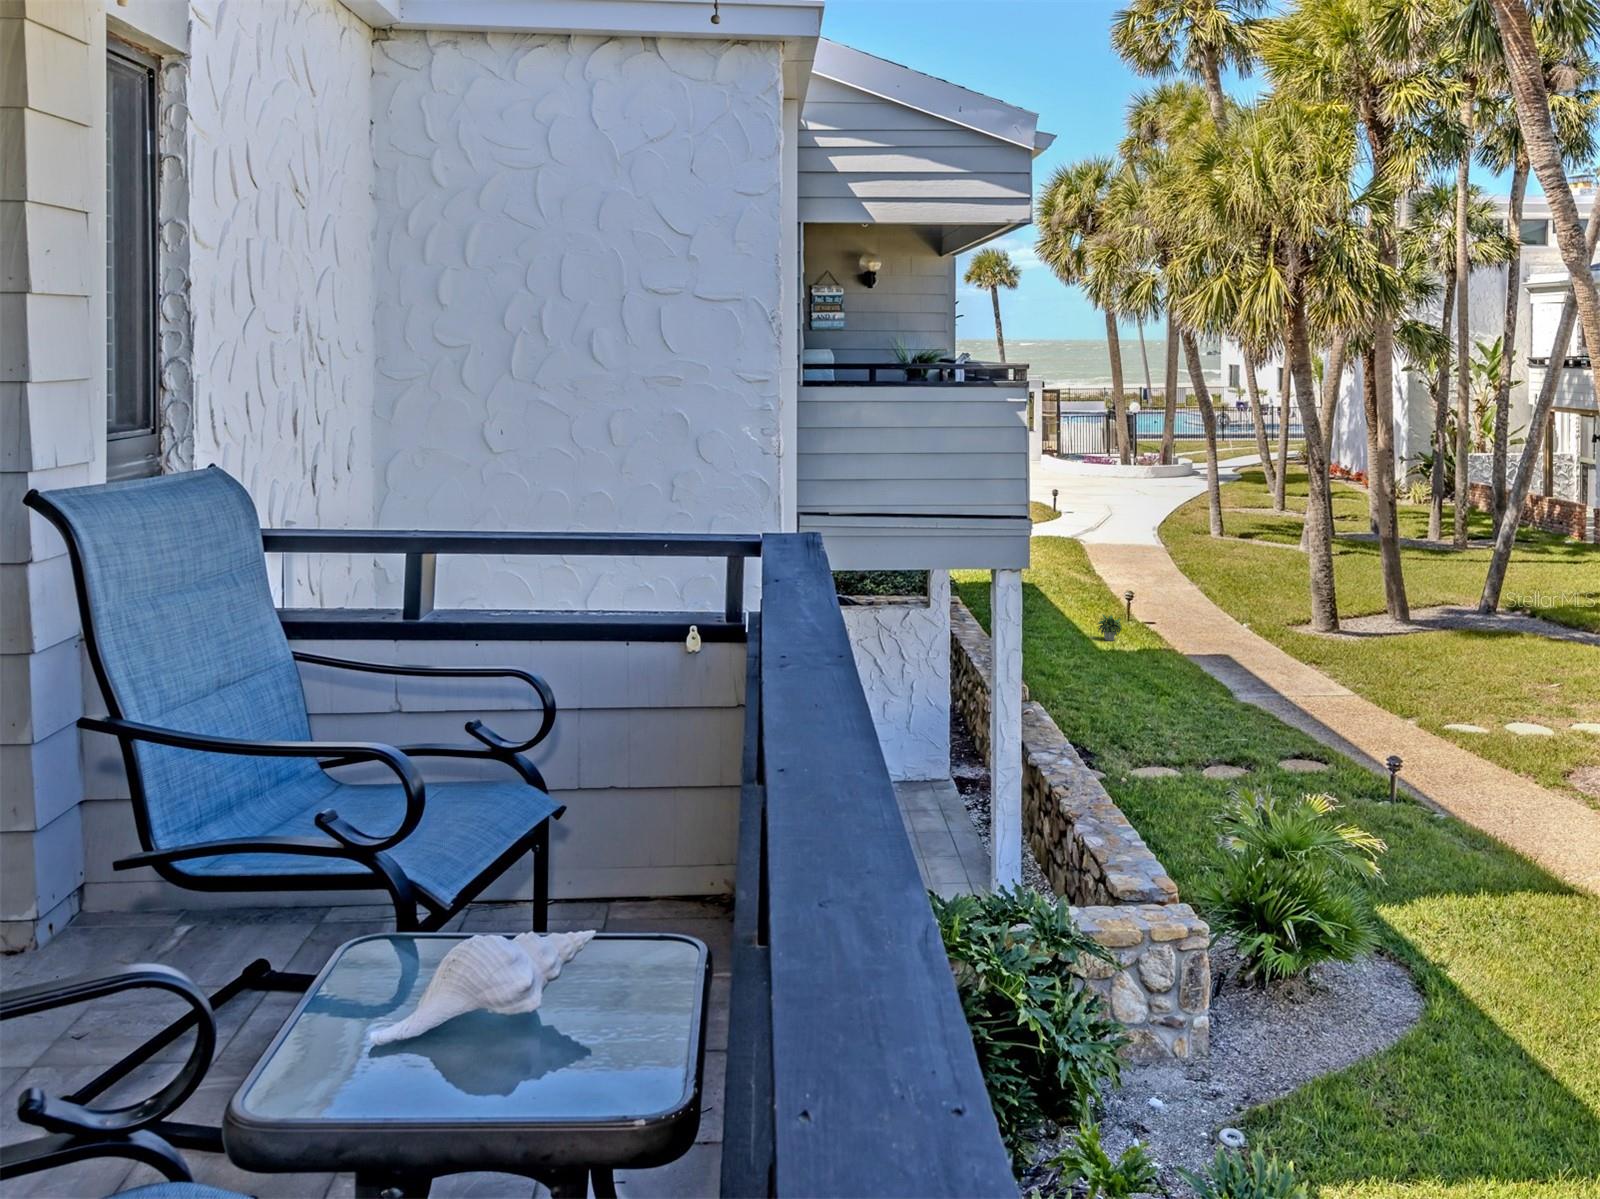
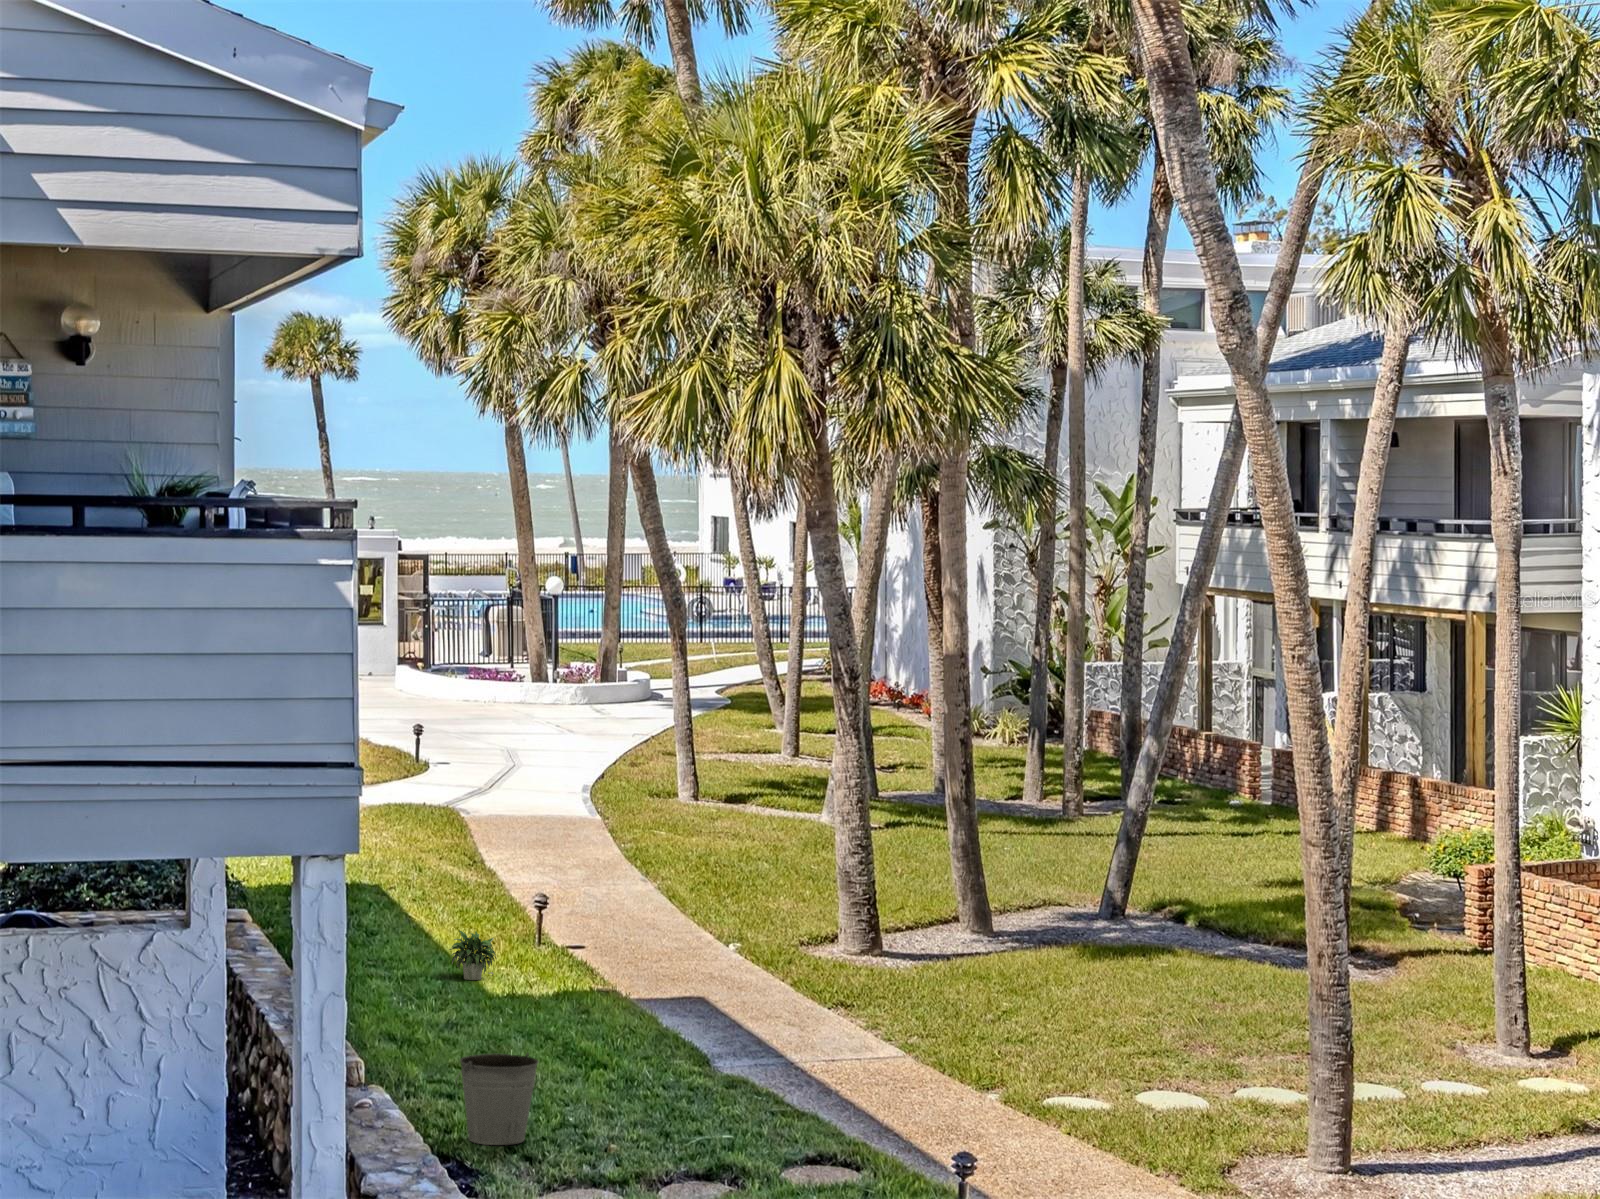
bucket: none [1115,681,1158,727] -> present [460,1053,538,1145]

